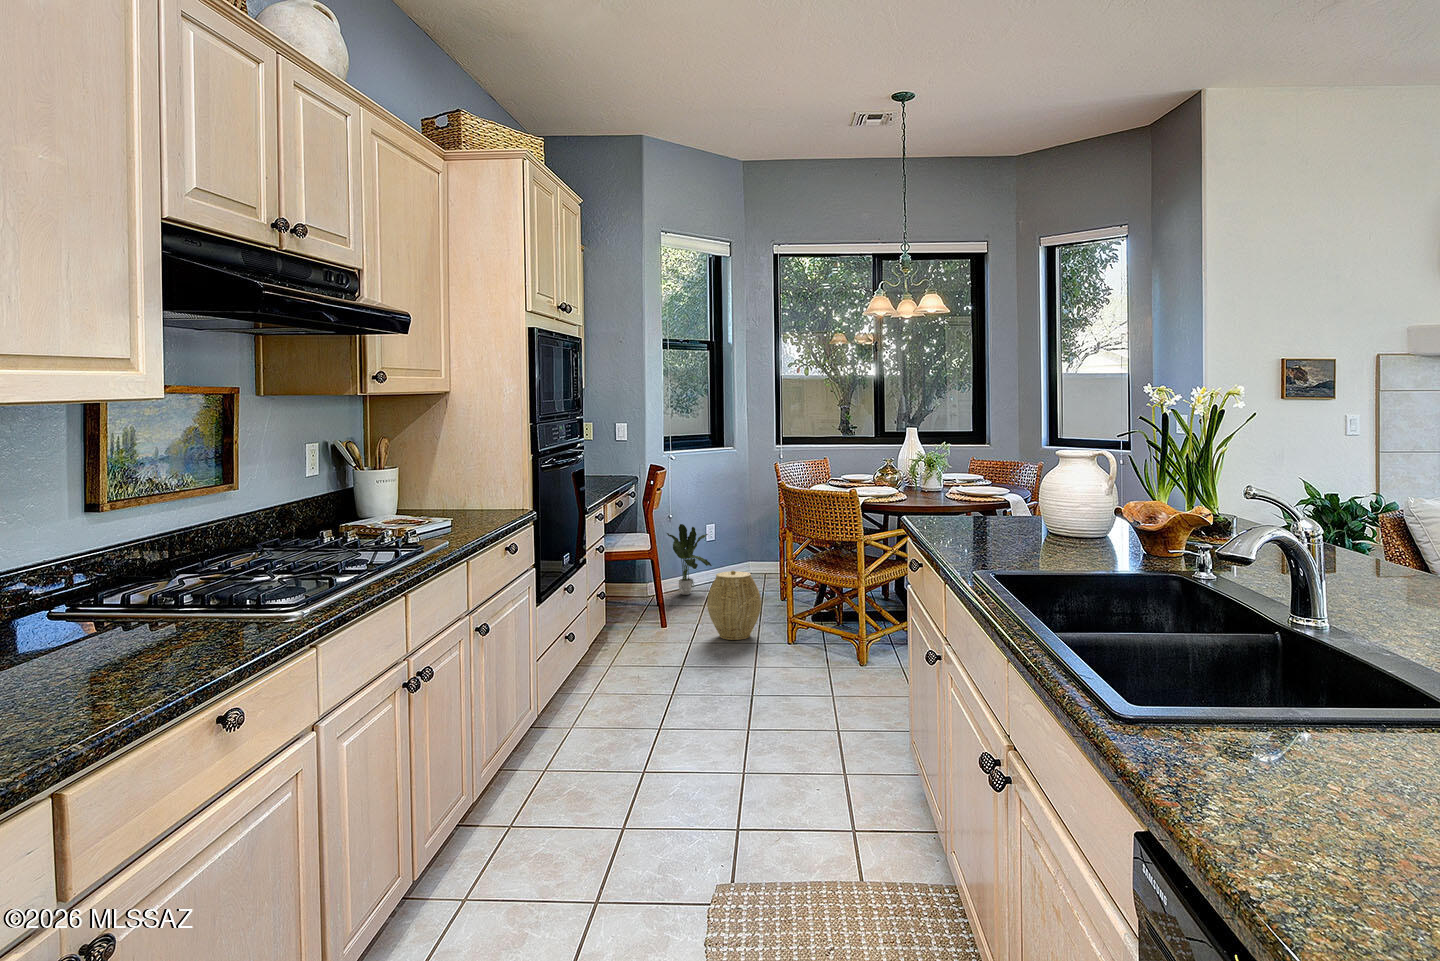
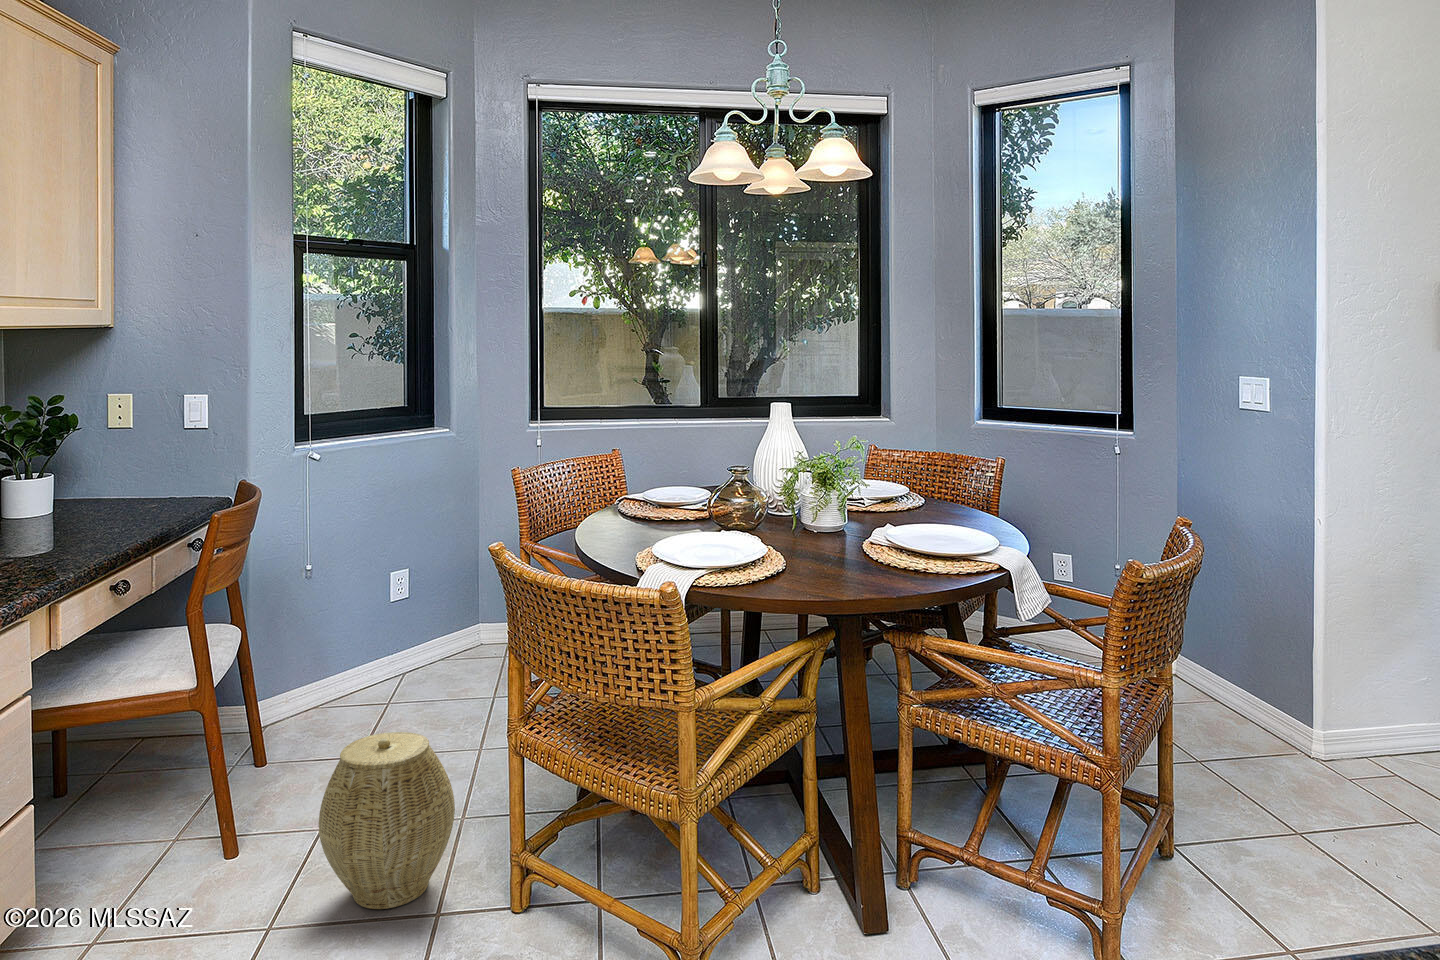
potted plant: present [667,524,712,595] -> none [298,583,398,721]

